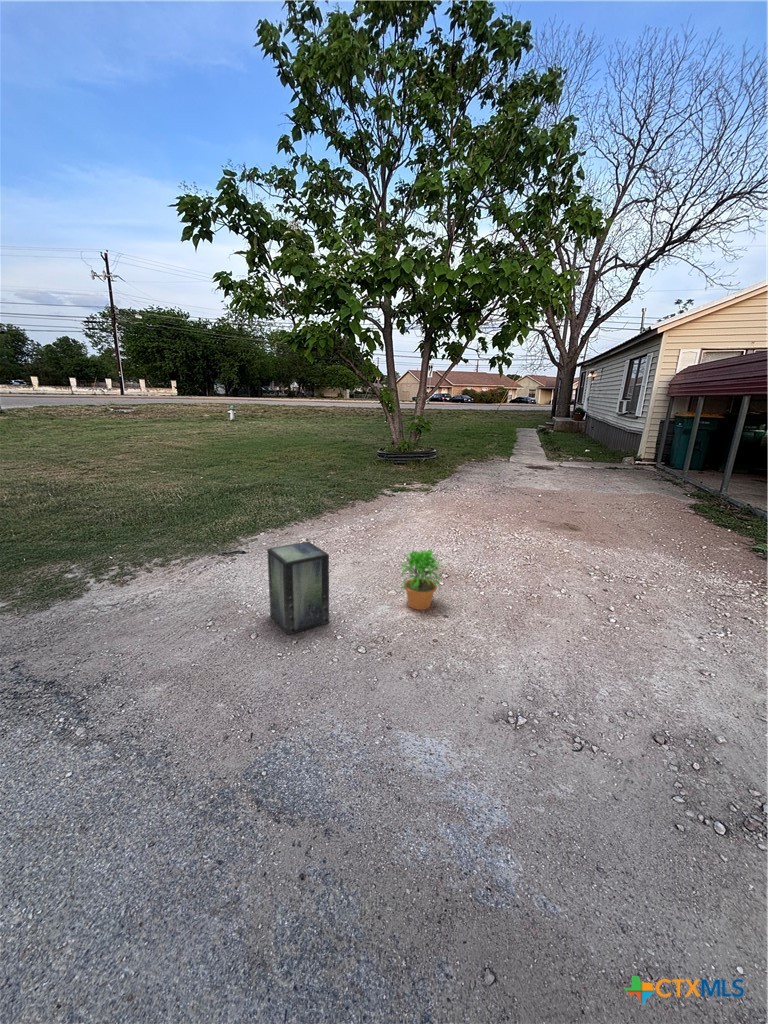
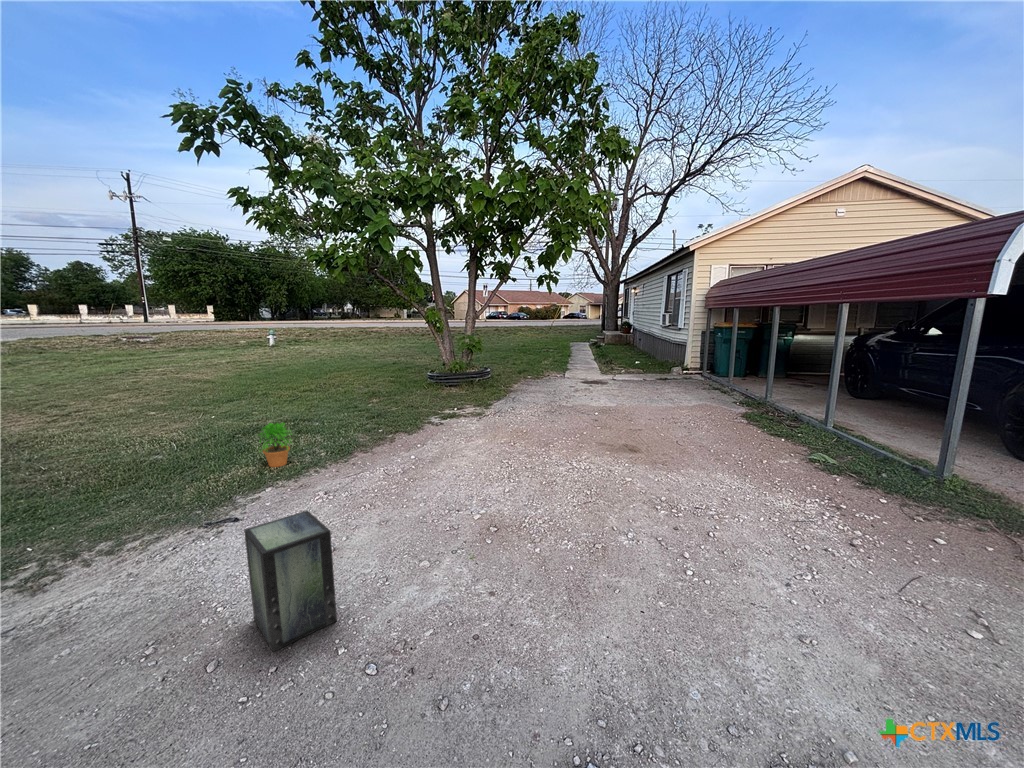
potted plant: present [401,550,440,610] -> present [259,423,291,467]

